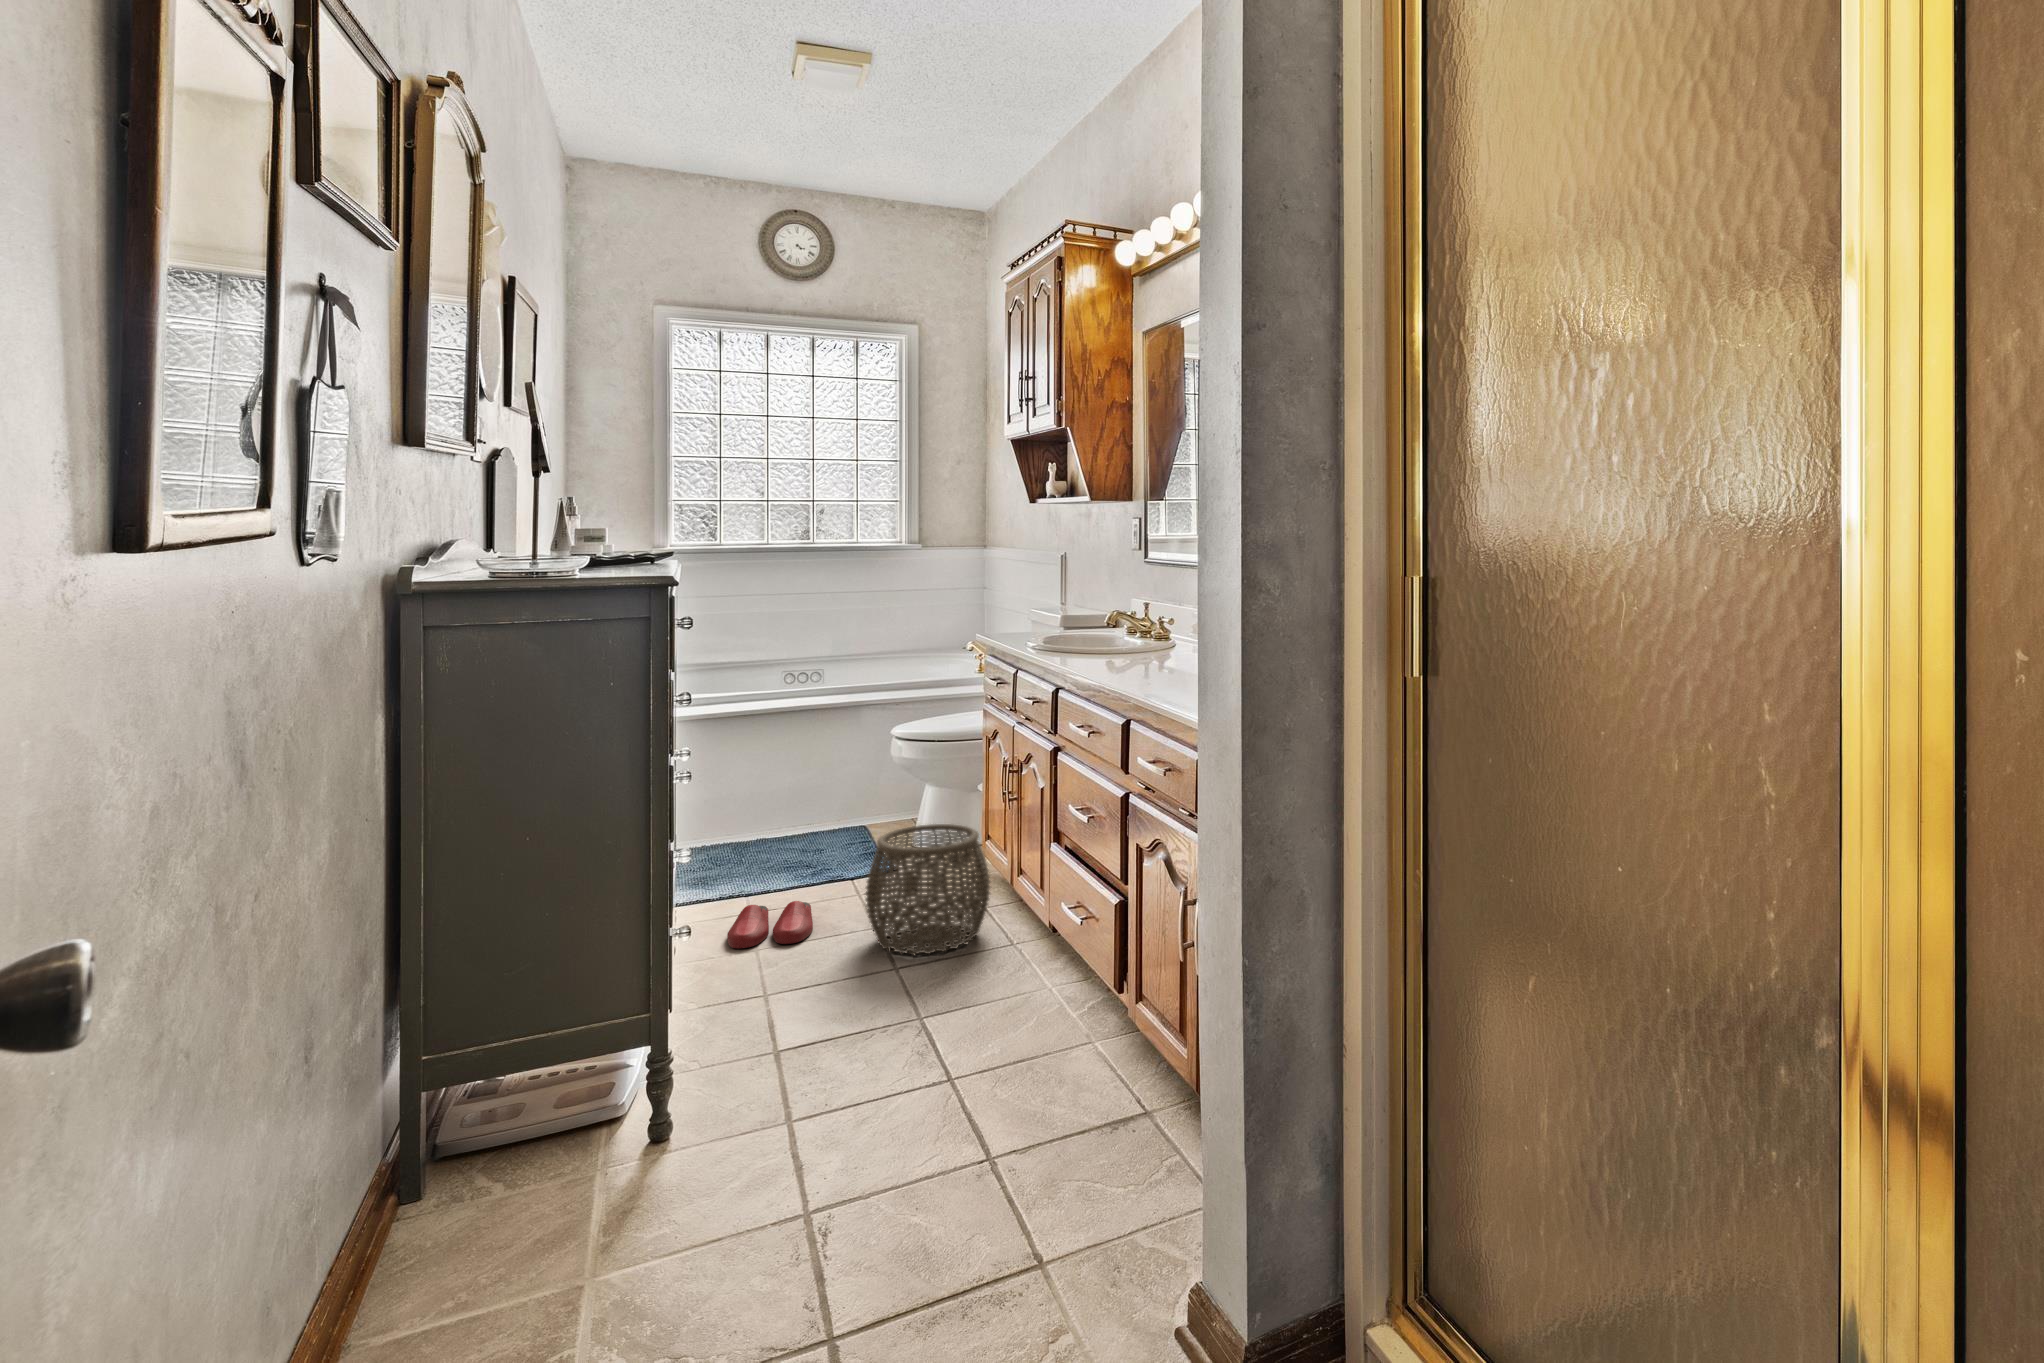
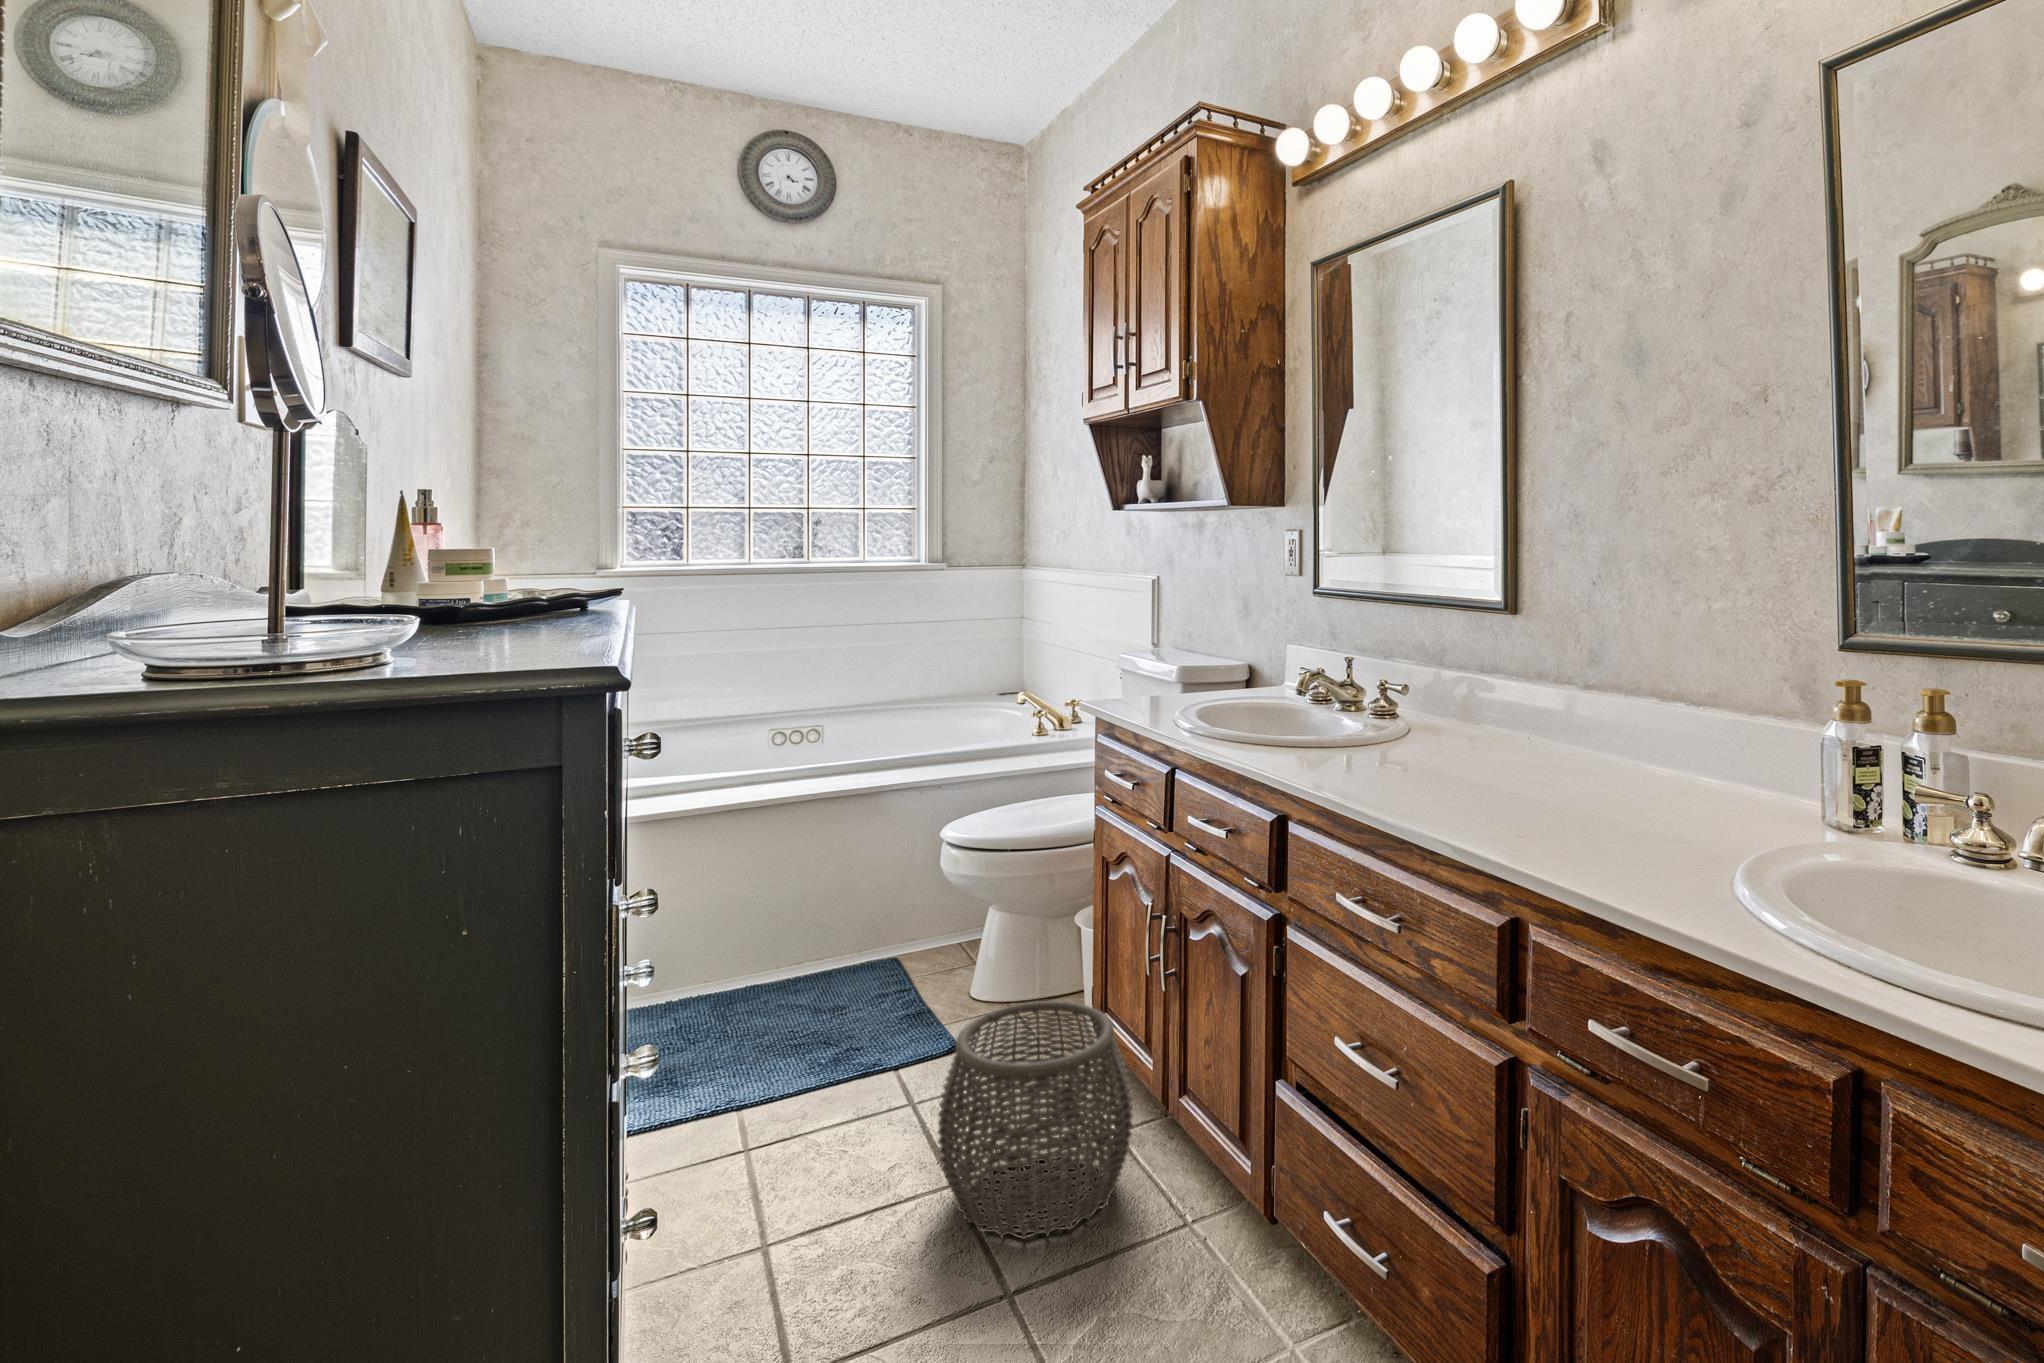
slippers: present [728,901,813,948] -> none [712,1120,848,1230]

